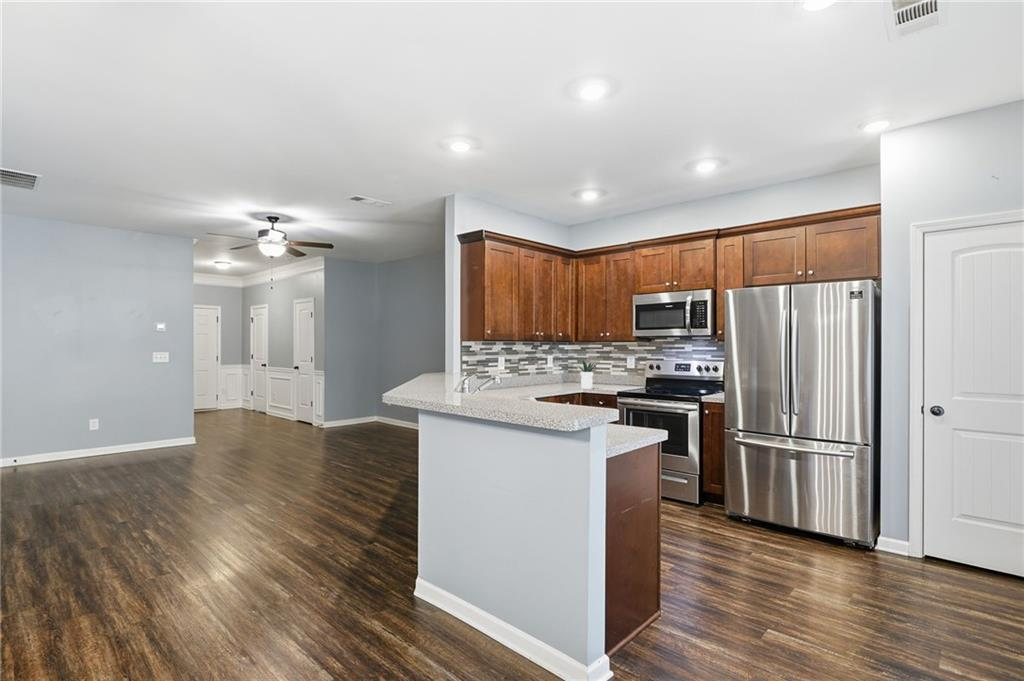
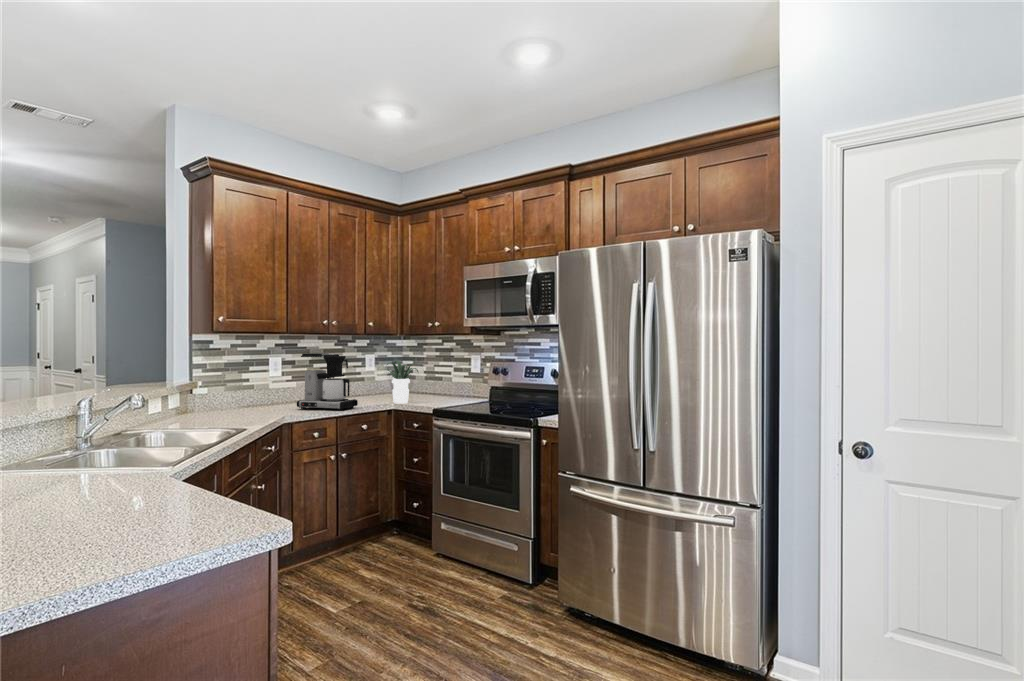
coffee maker: none [527,354,565,392] -> present [297,353,358,410]

